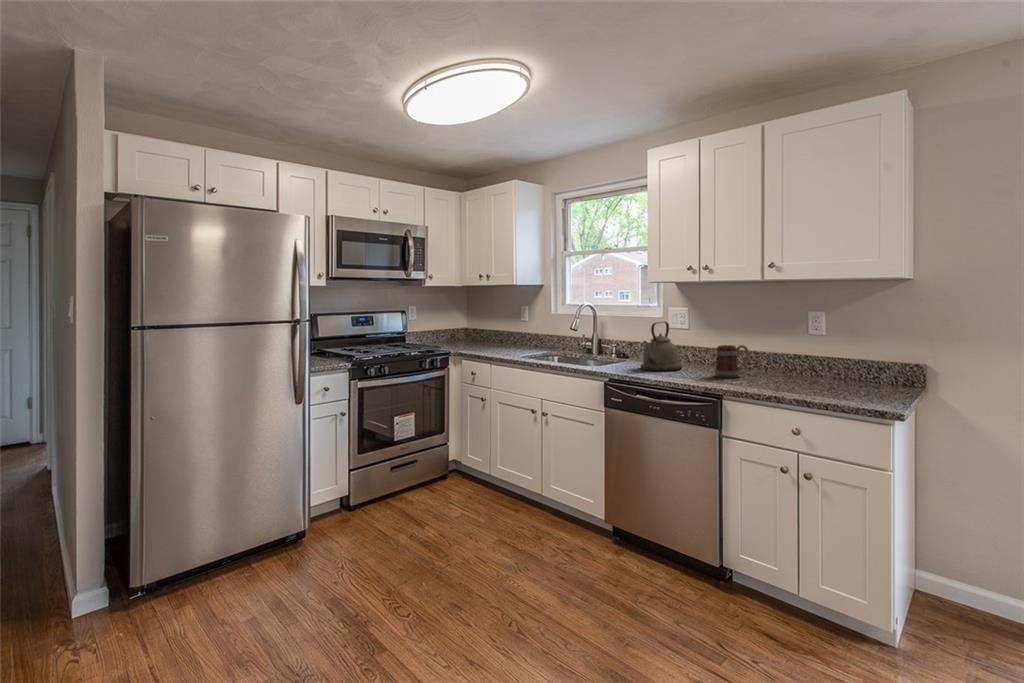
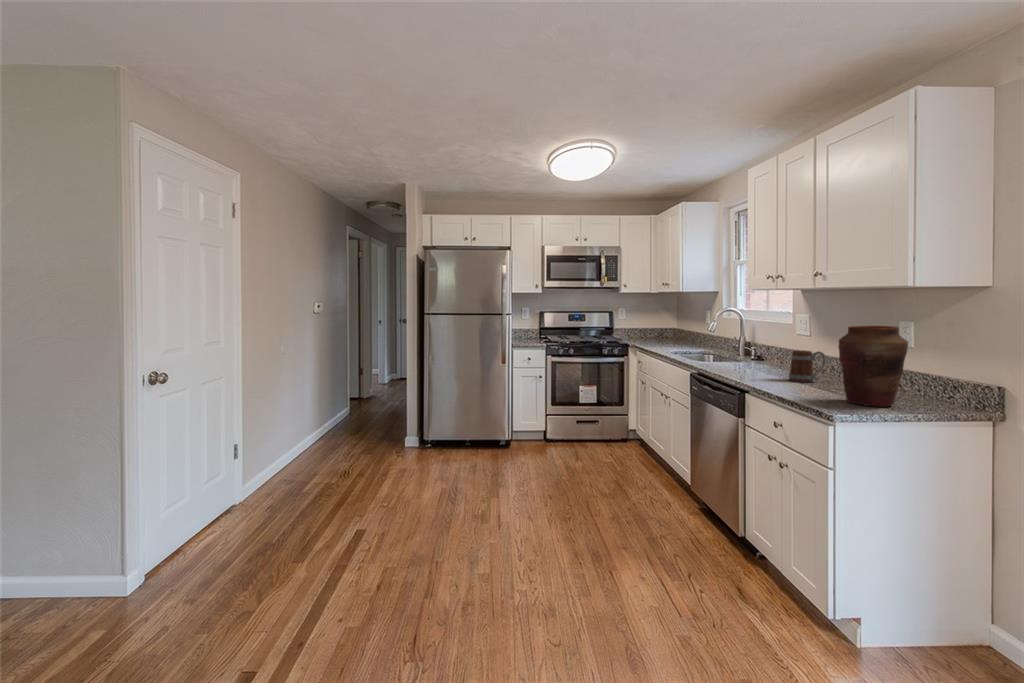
vase: none [812,318,874,395] -> present [838,326,908,407]
kettle: present [640,322,682,371] -> none [735,326,783,371]

